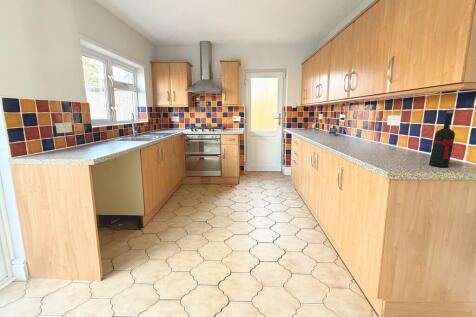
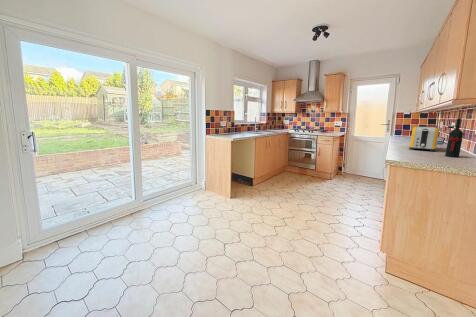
toaster: none [352,124,399,157] -> present [409,127,439,151]

